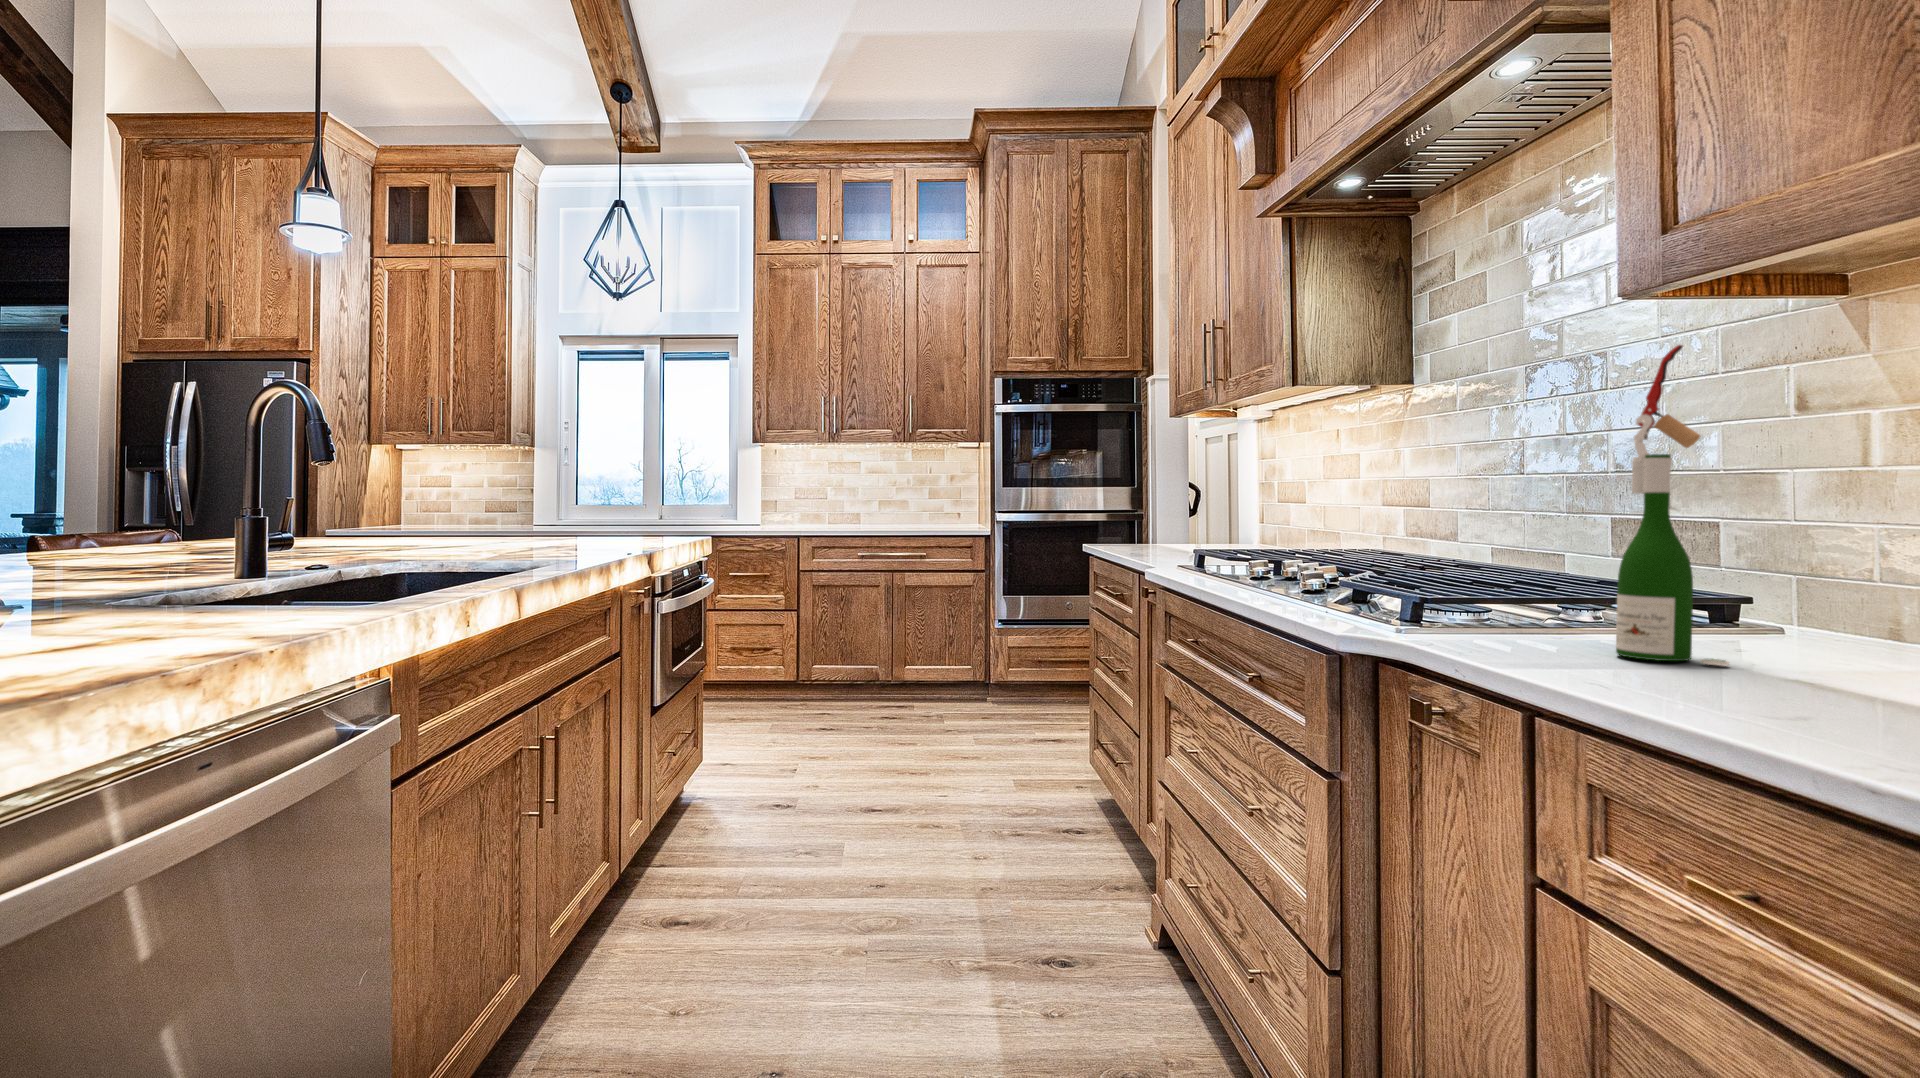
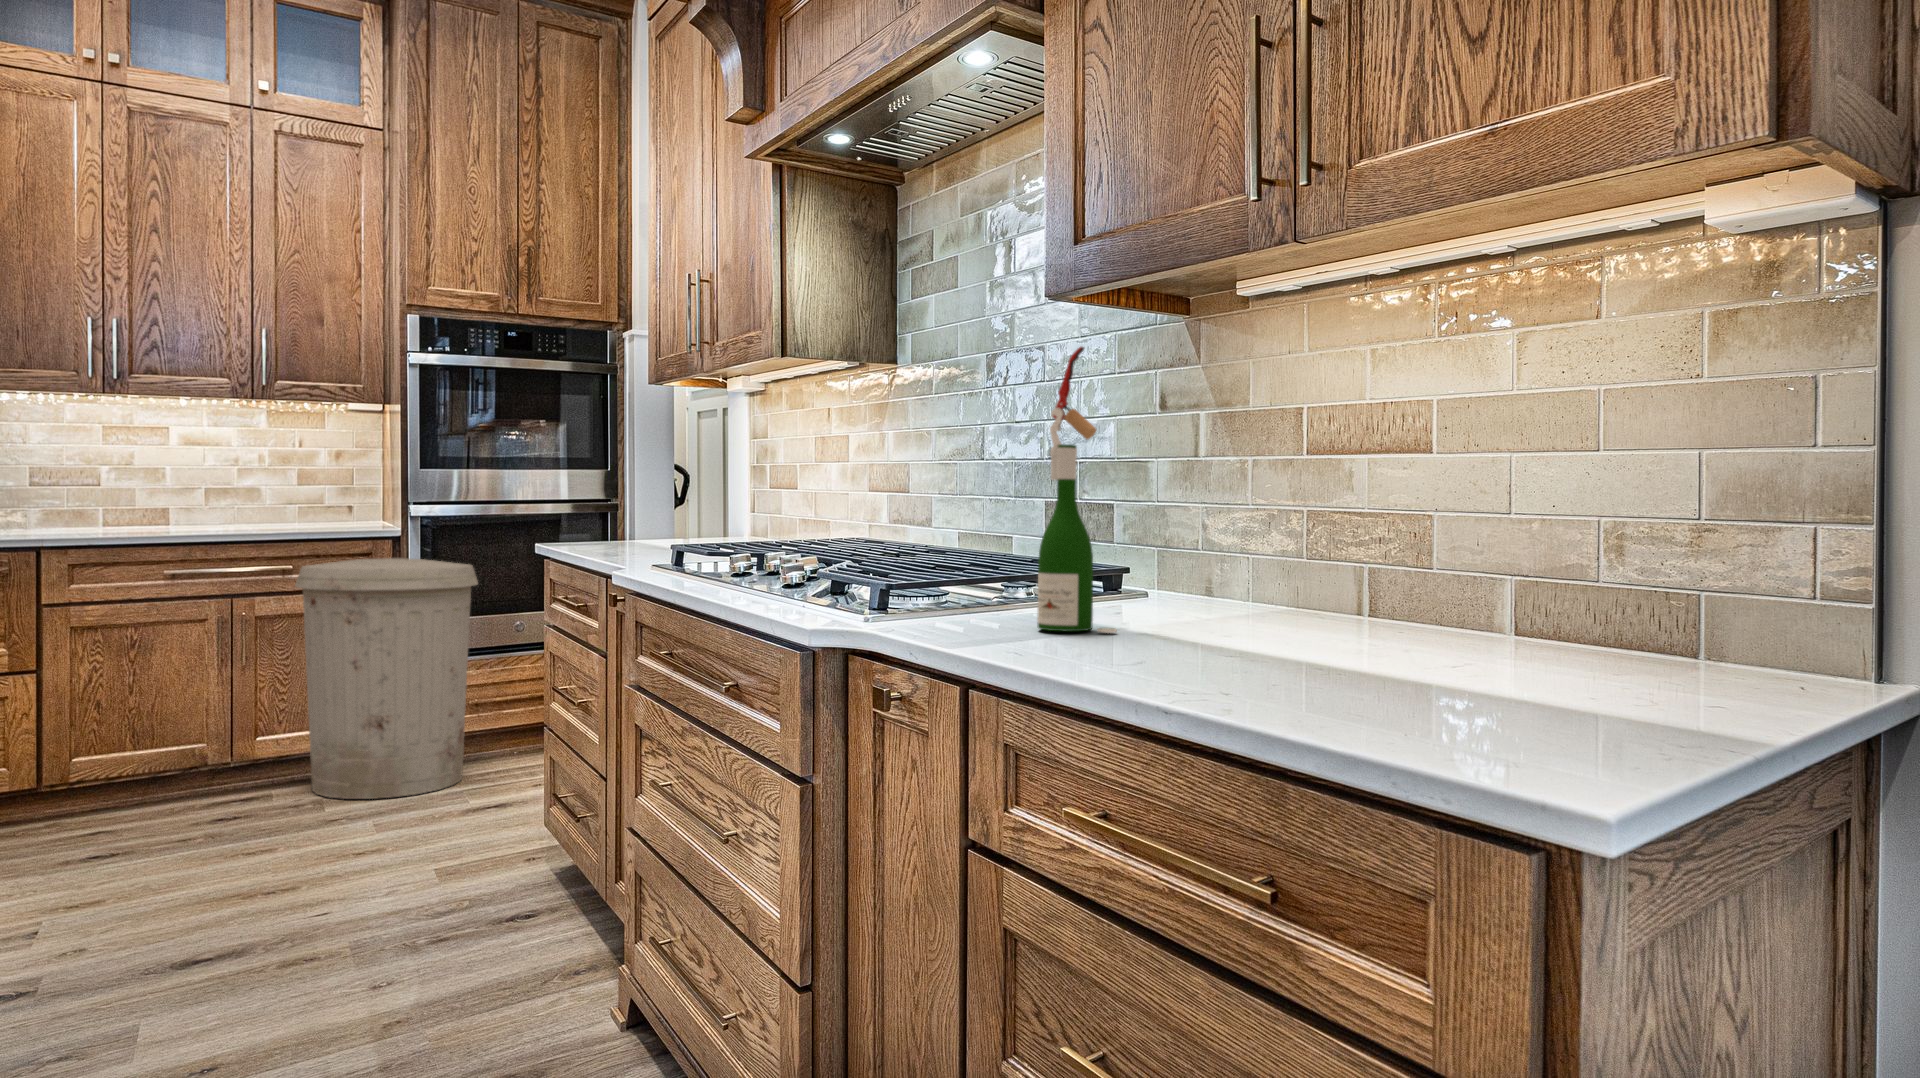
trash can: none [921,554,1041,728] -> present [295,558,478,799]

